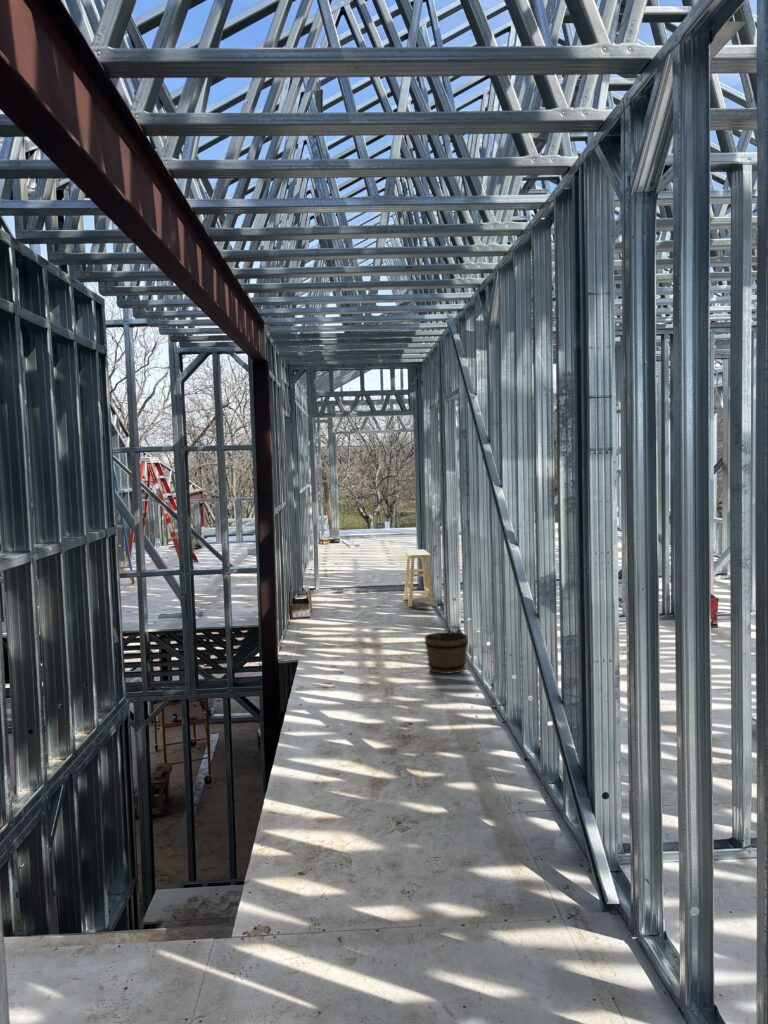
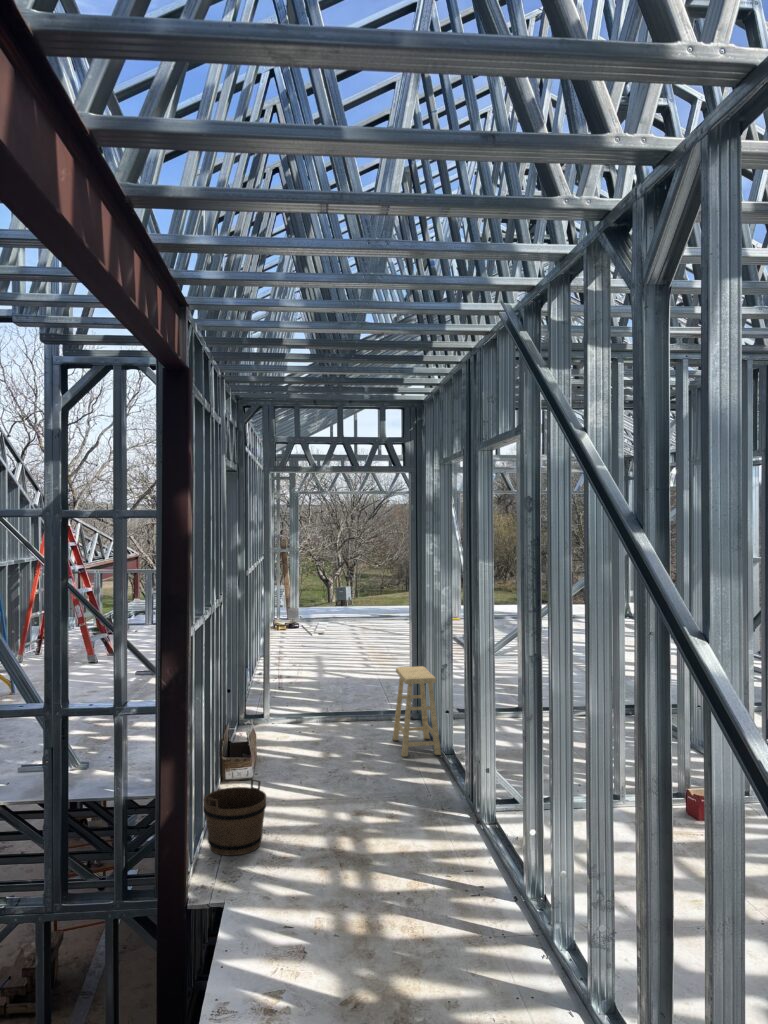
bucket: present [425,627,468,674] -> present [204,779,266,855]

